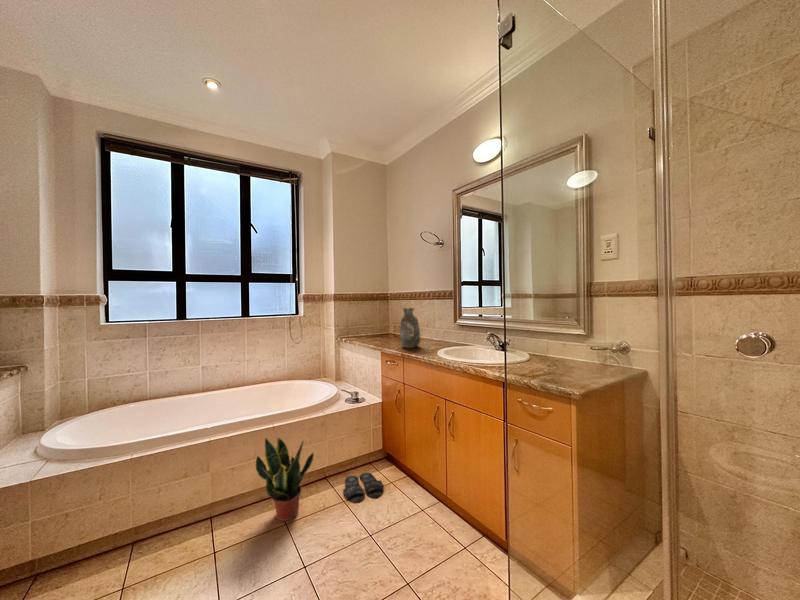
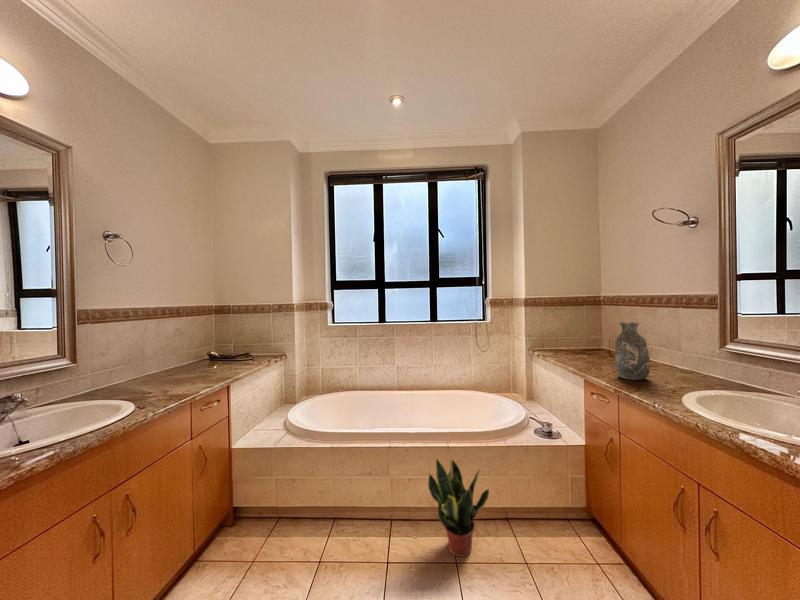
slippers: present [343,473,383,503] -> none [527,529,584,579]

